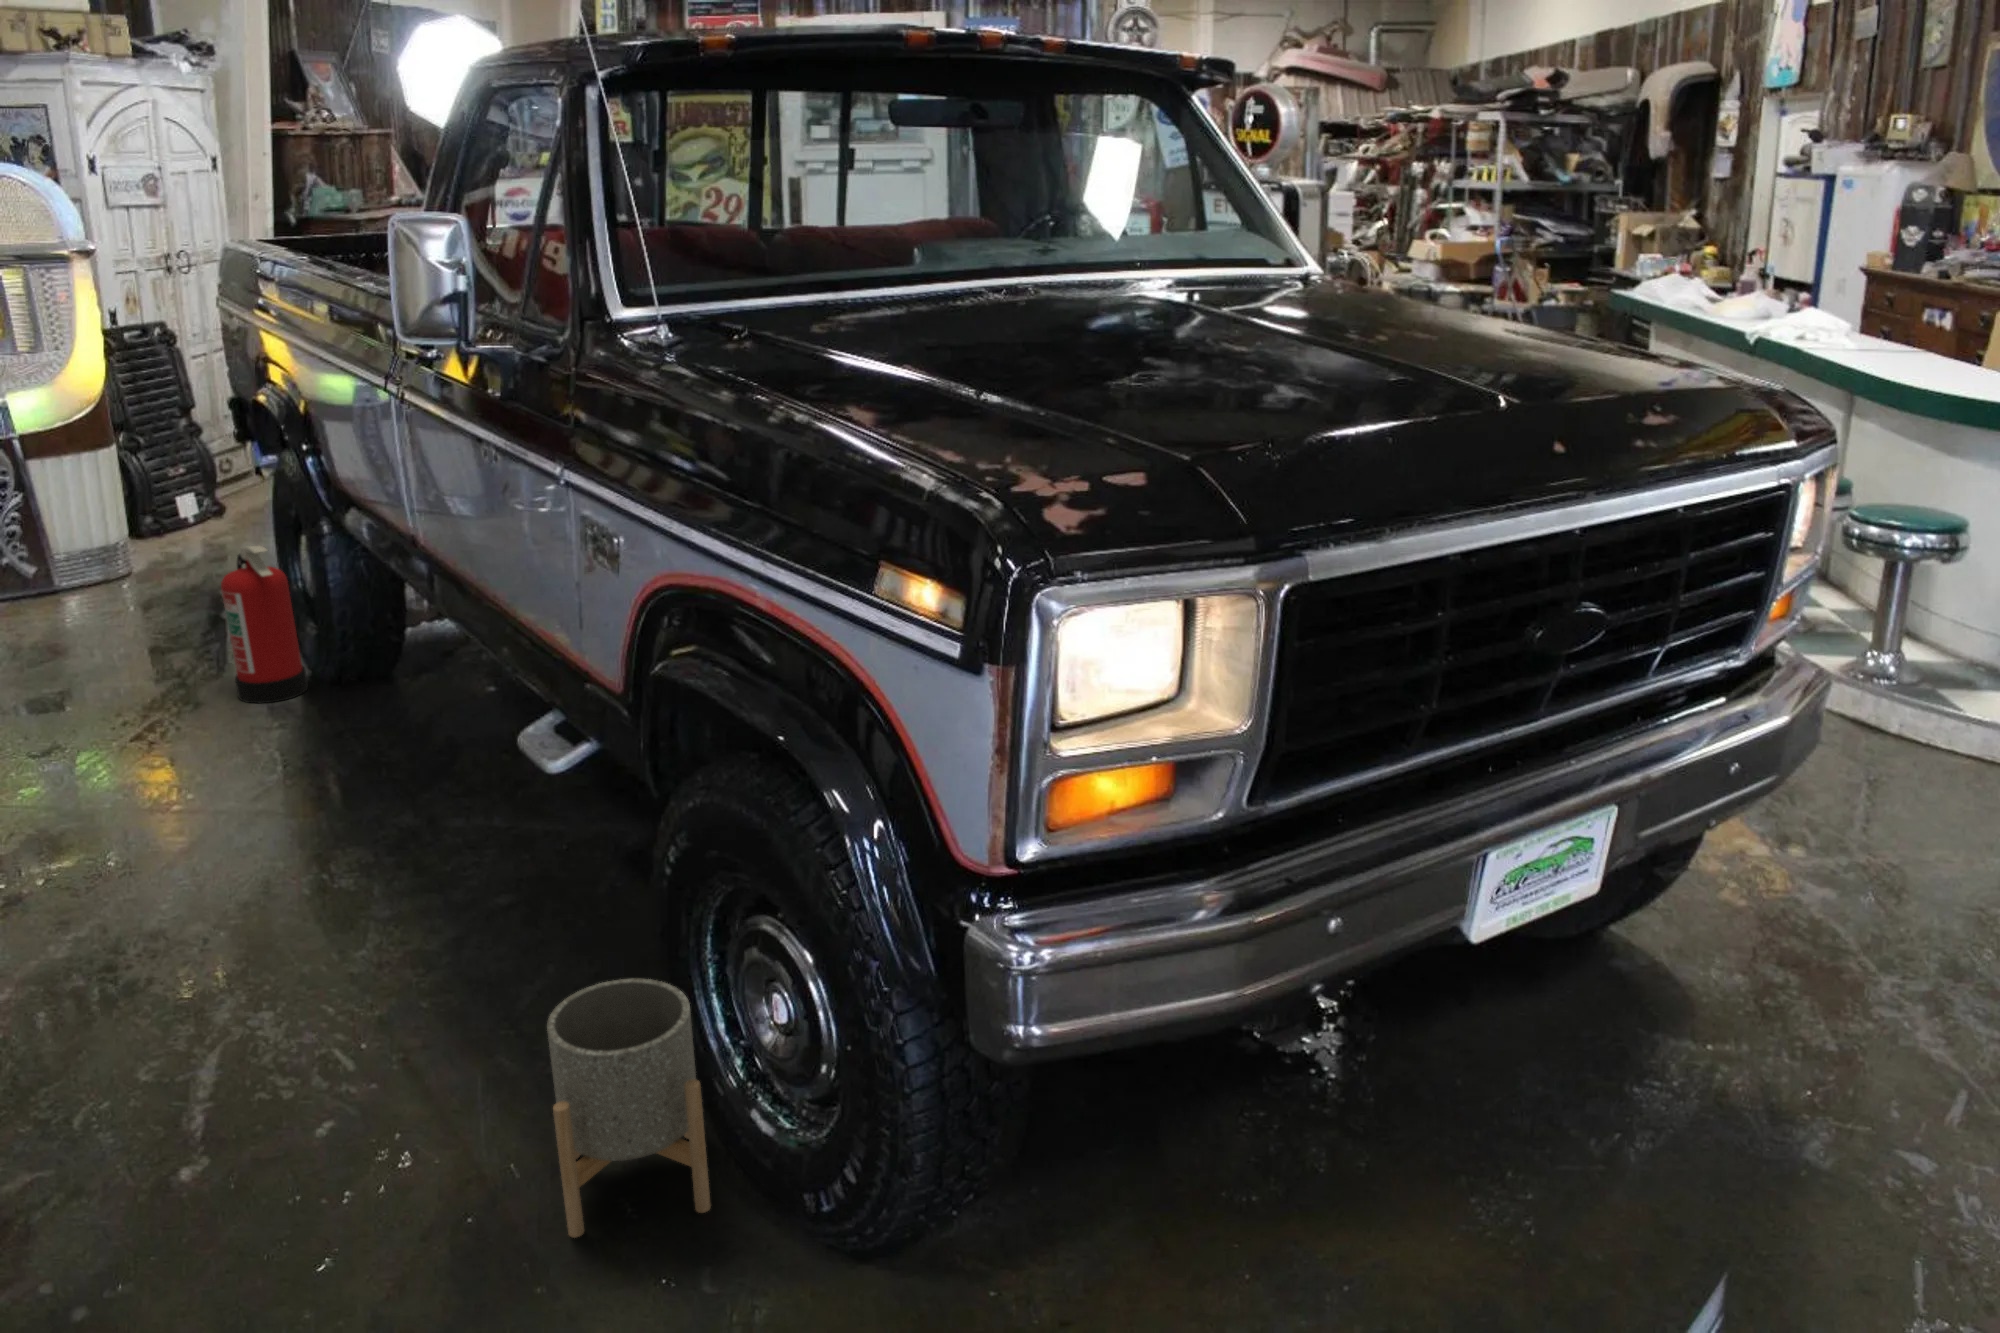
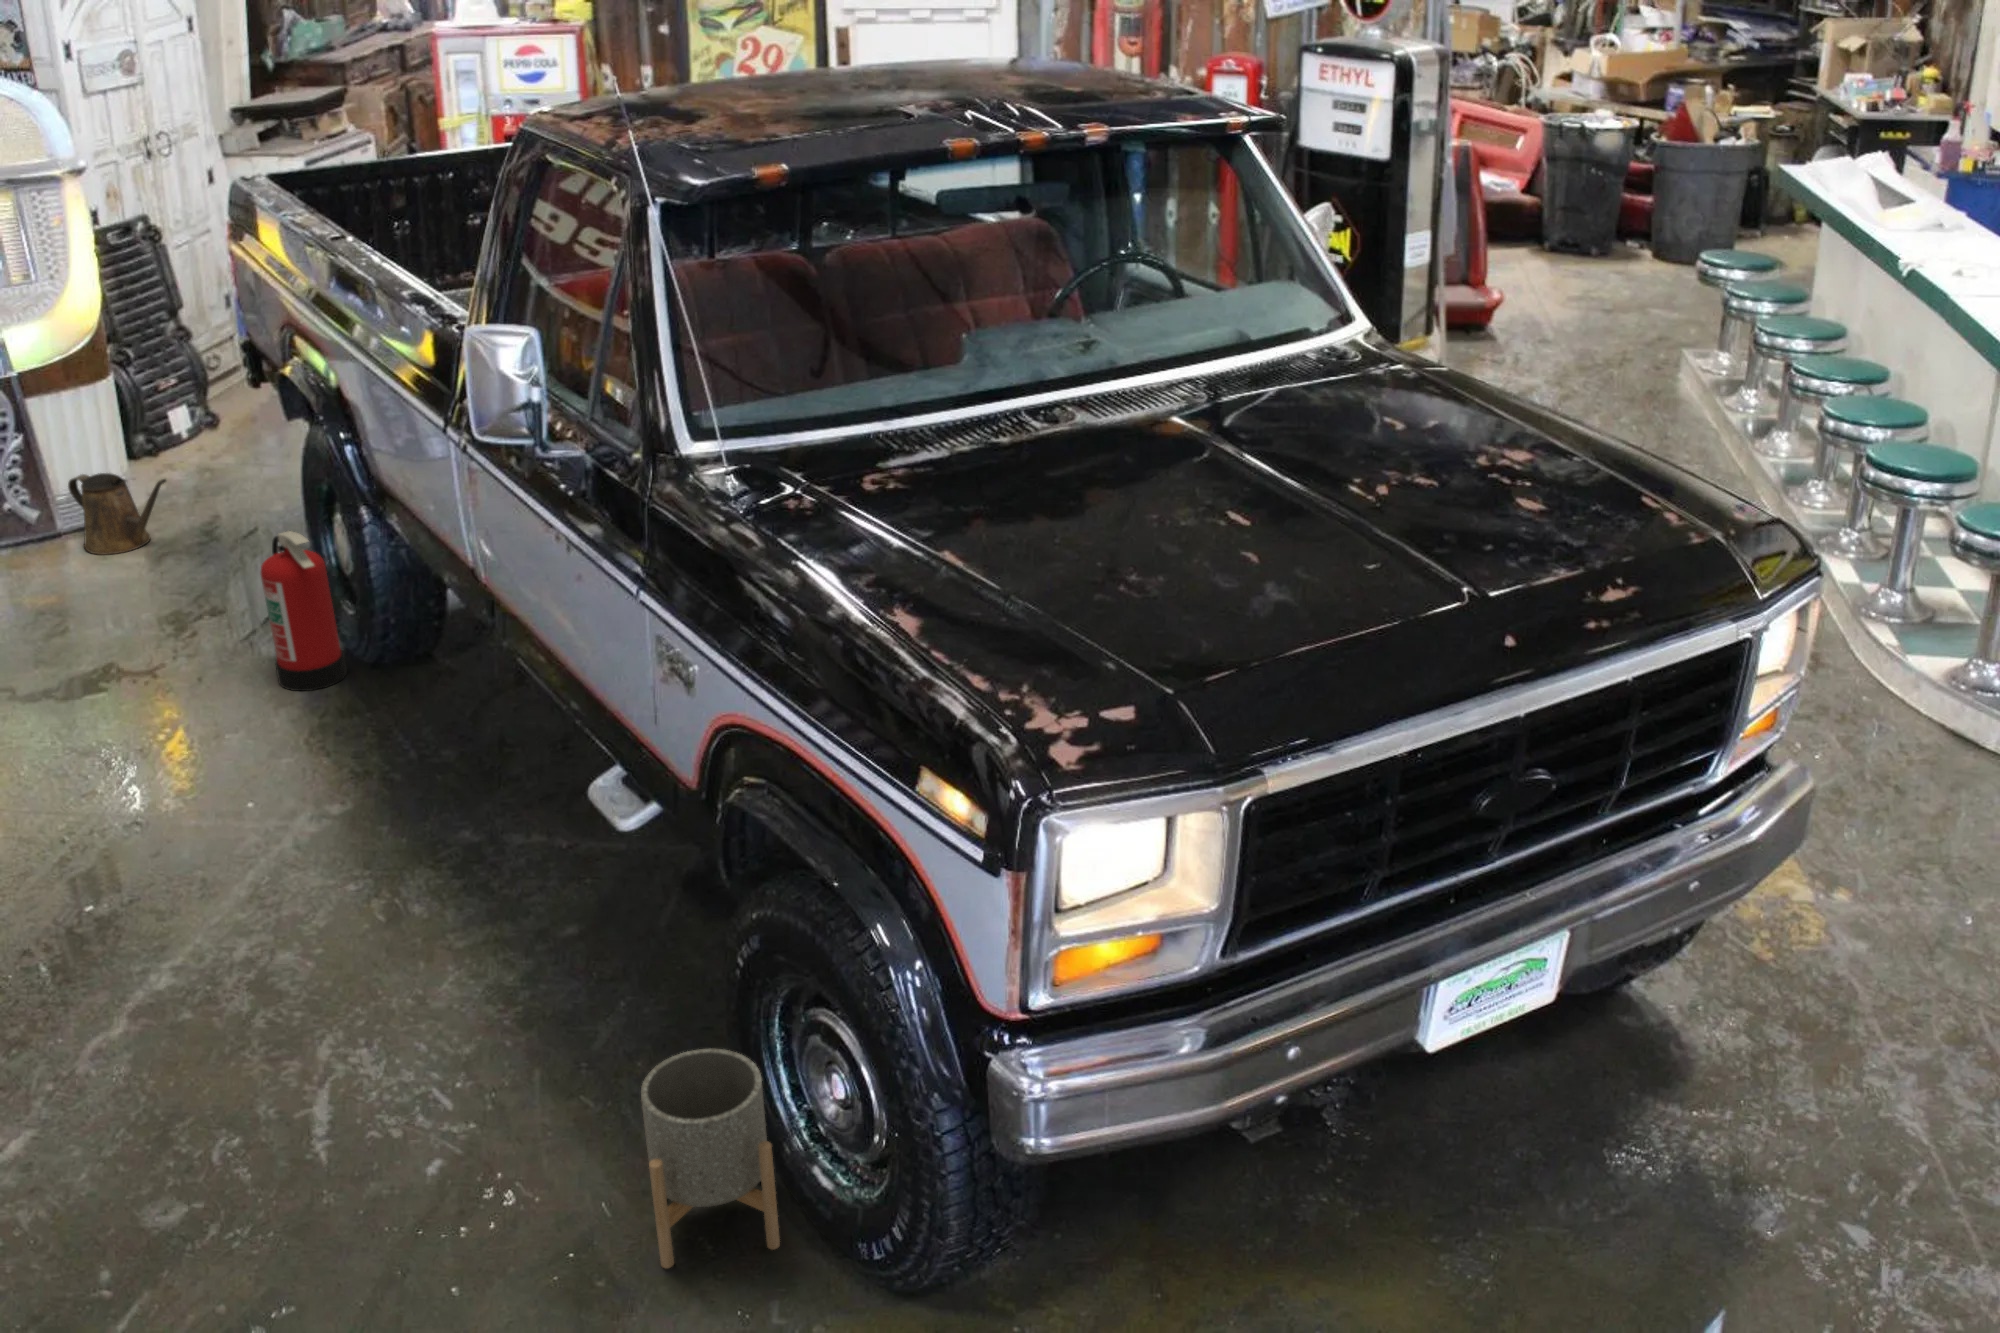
watering can: none [63,529,154,604] -> present [68,473,166,555]

